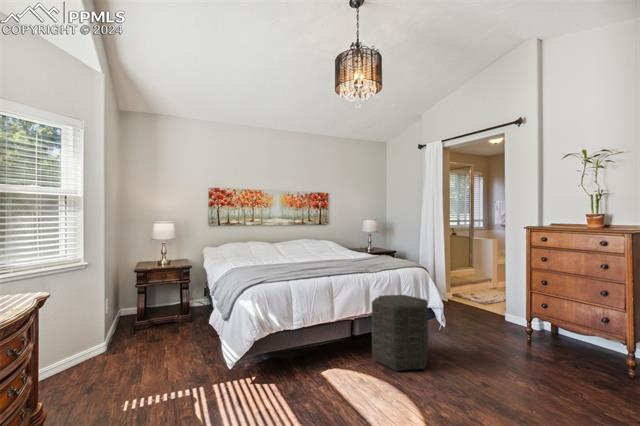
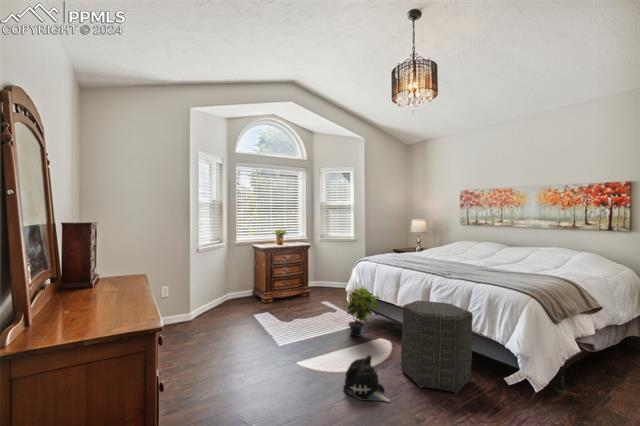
potted plant: none [276,311,329,386] -> present [344,286,379,336]
plush toy: none [418,364,462,410] -> present [343,355,390,402]

